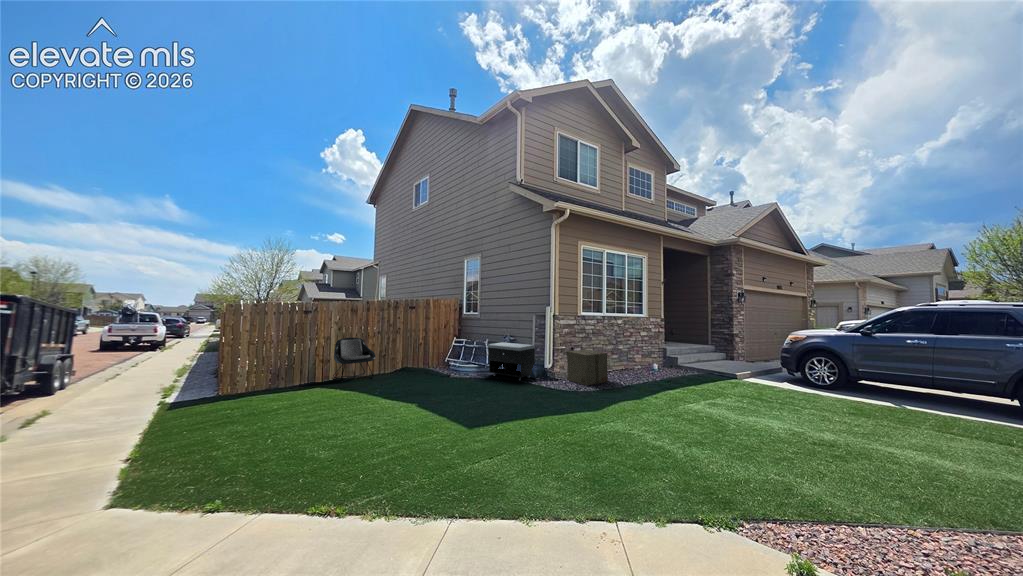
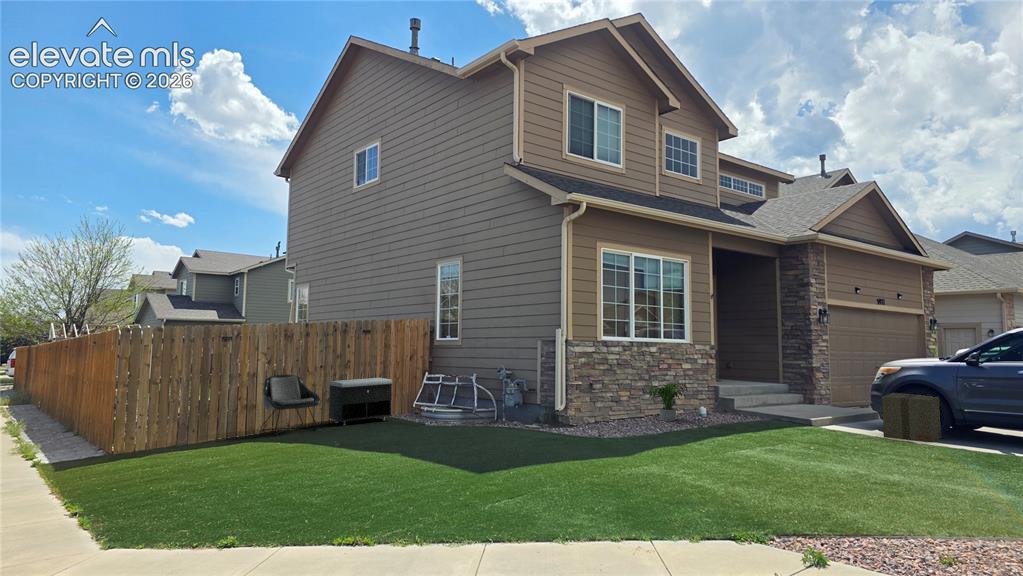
storage bench: present [488,342,535,380] -> present [329,378,392,425]
potted plant: none [615,347,644,375] -> present [649,384,688,421]
cardboard box: present [567,350,608,385] -> present [882,393,941,443]

